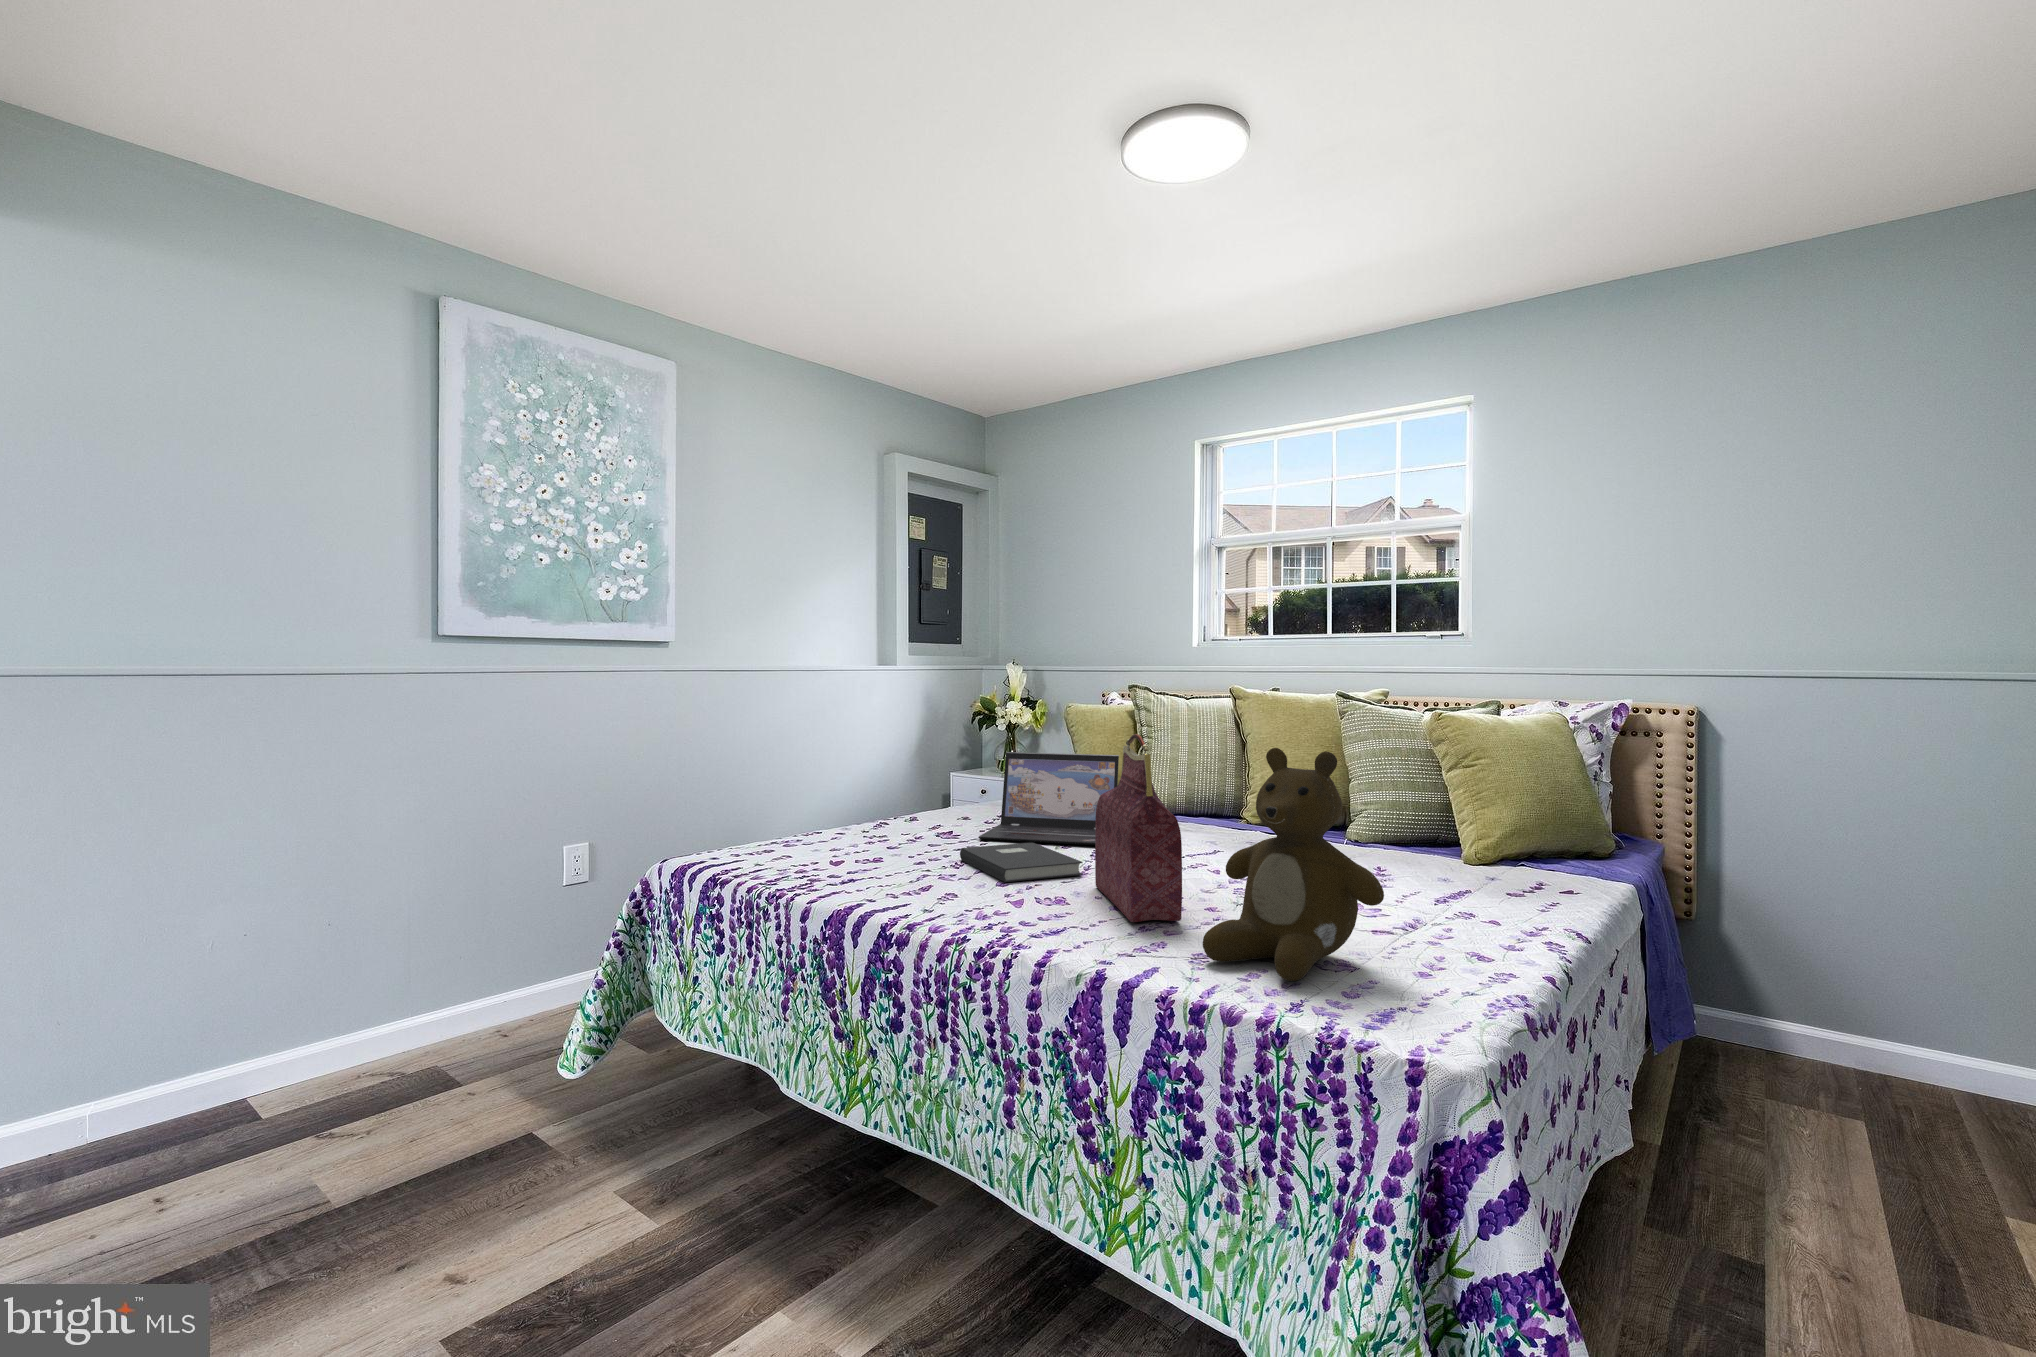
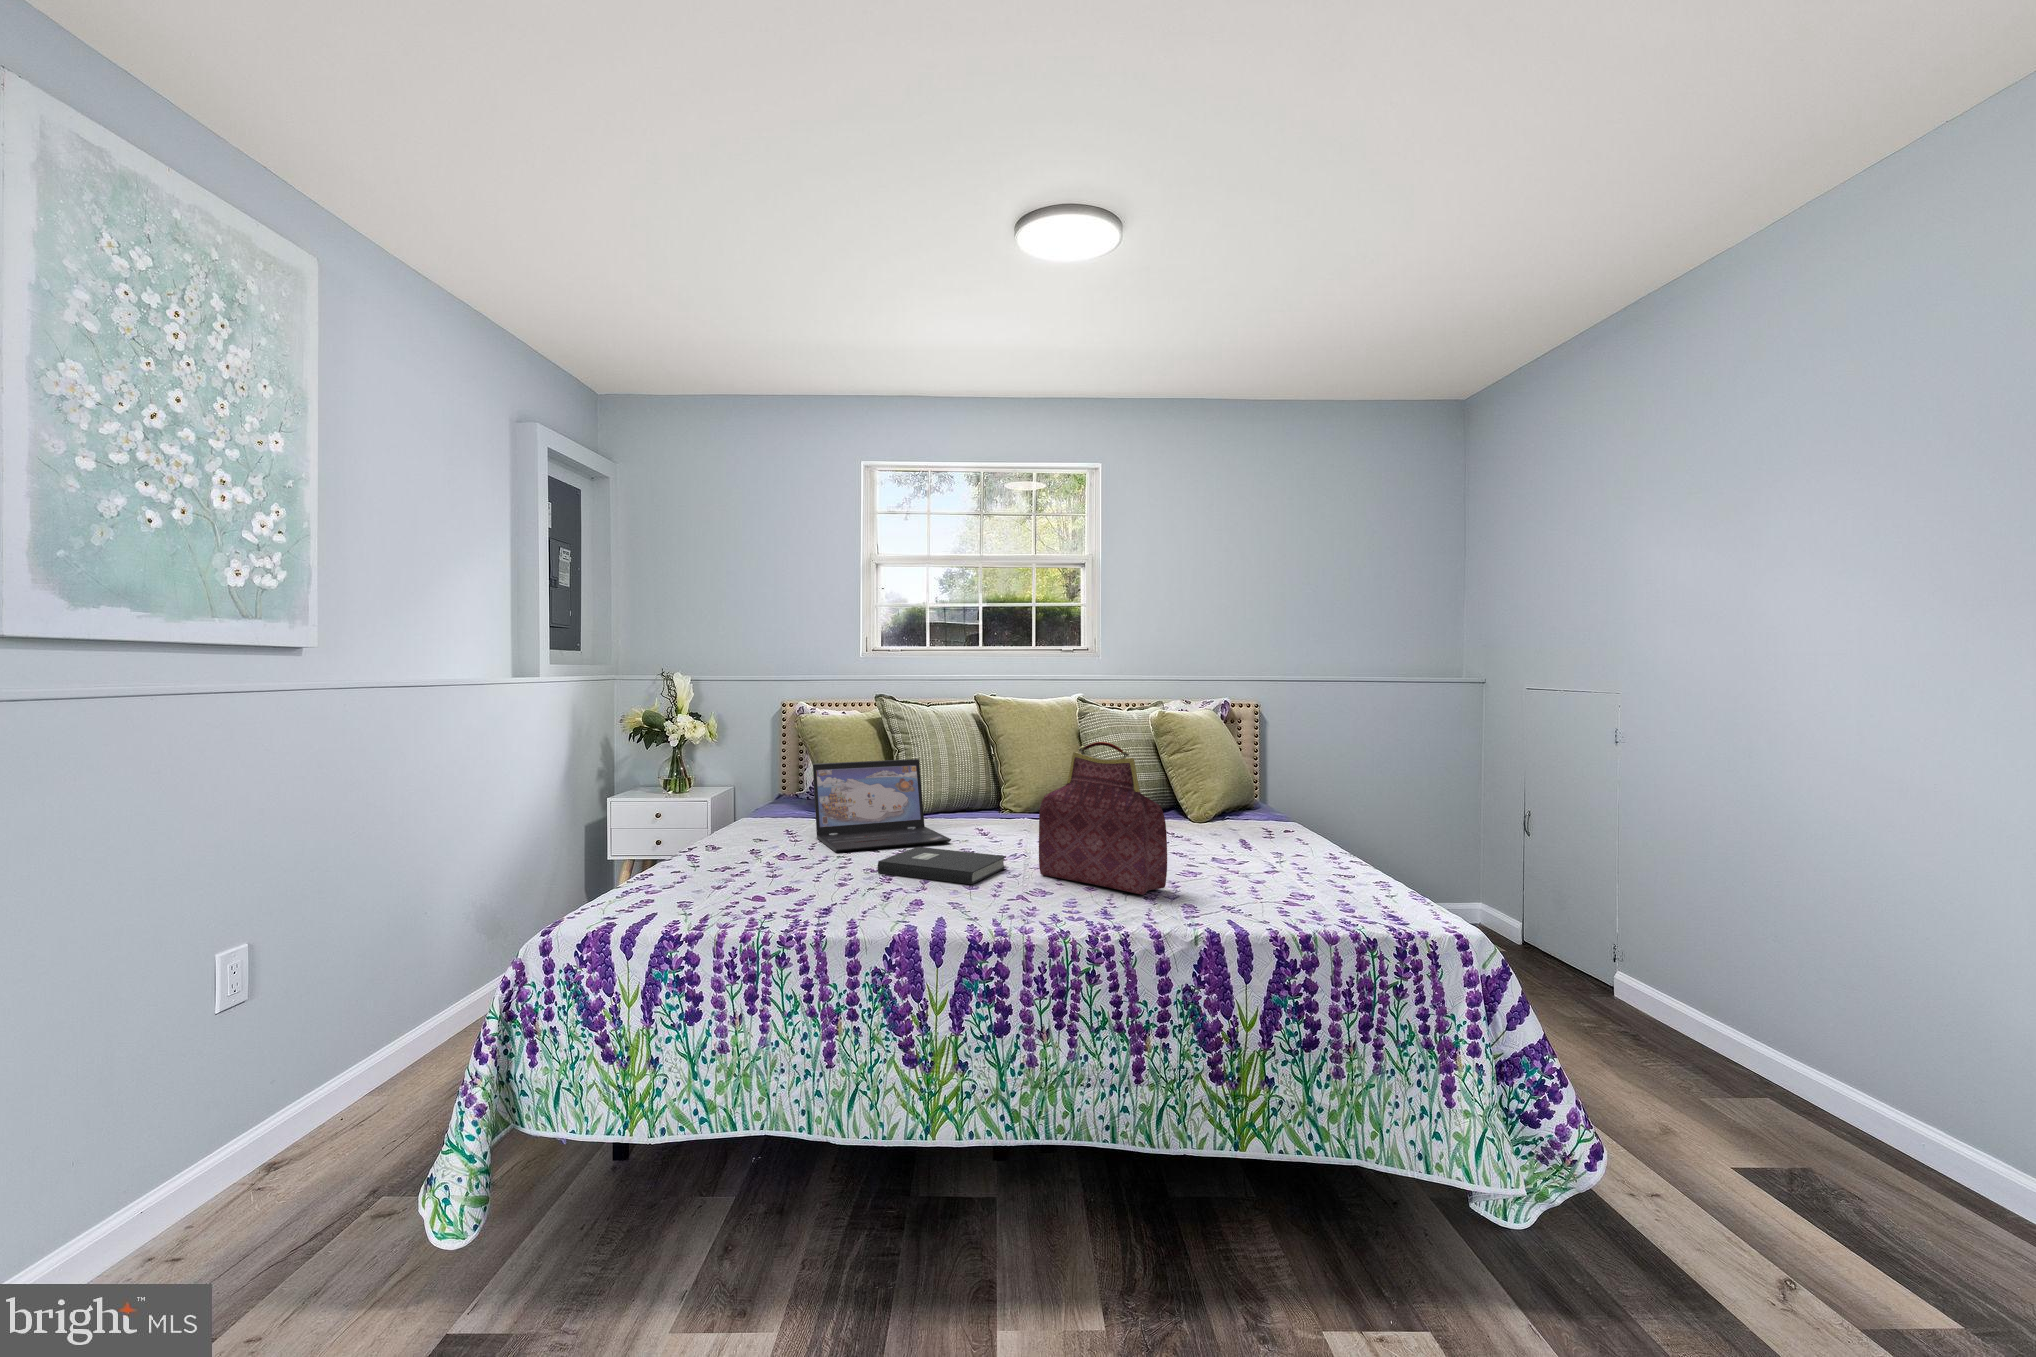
teddy bear: present [1203,748,1384,981] -> none [1210,747,1336,911]

